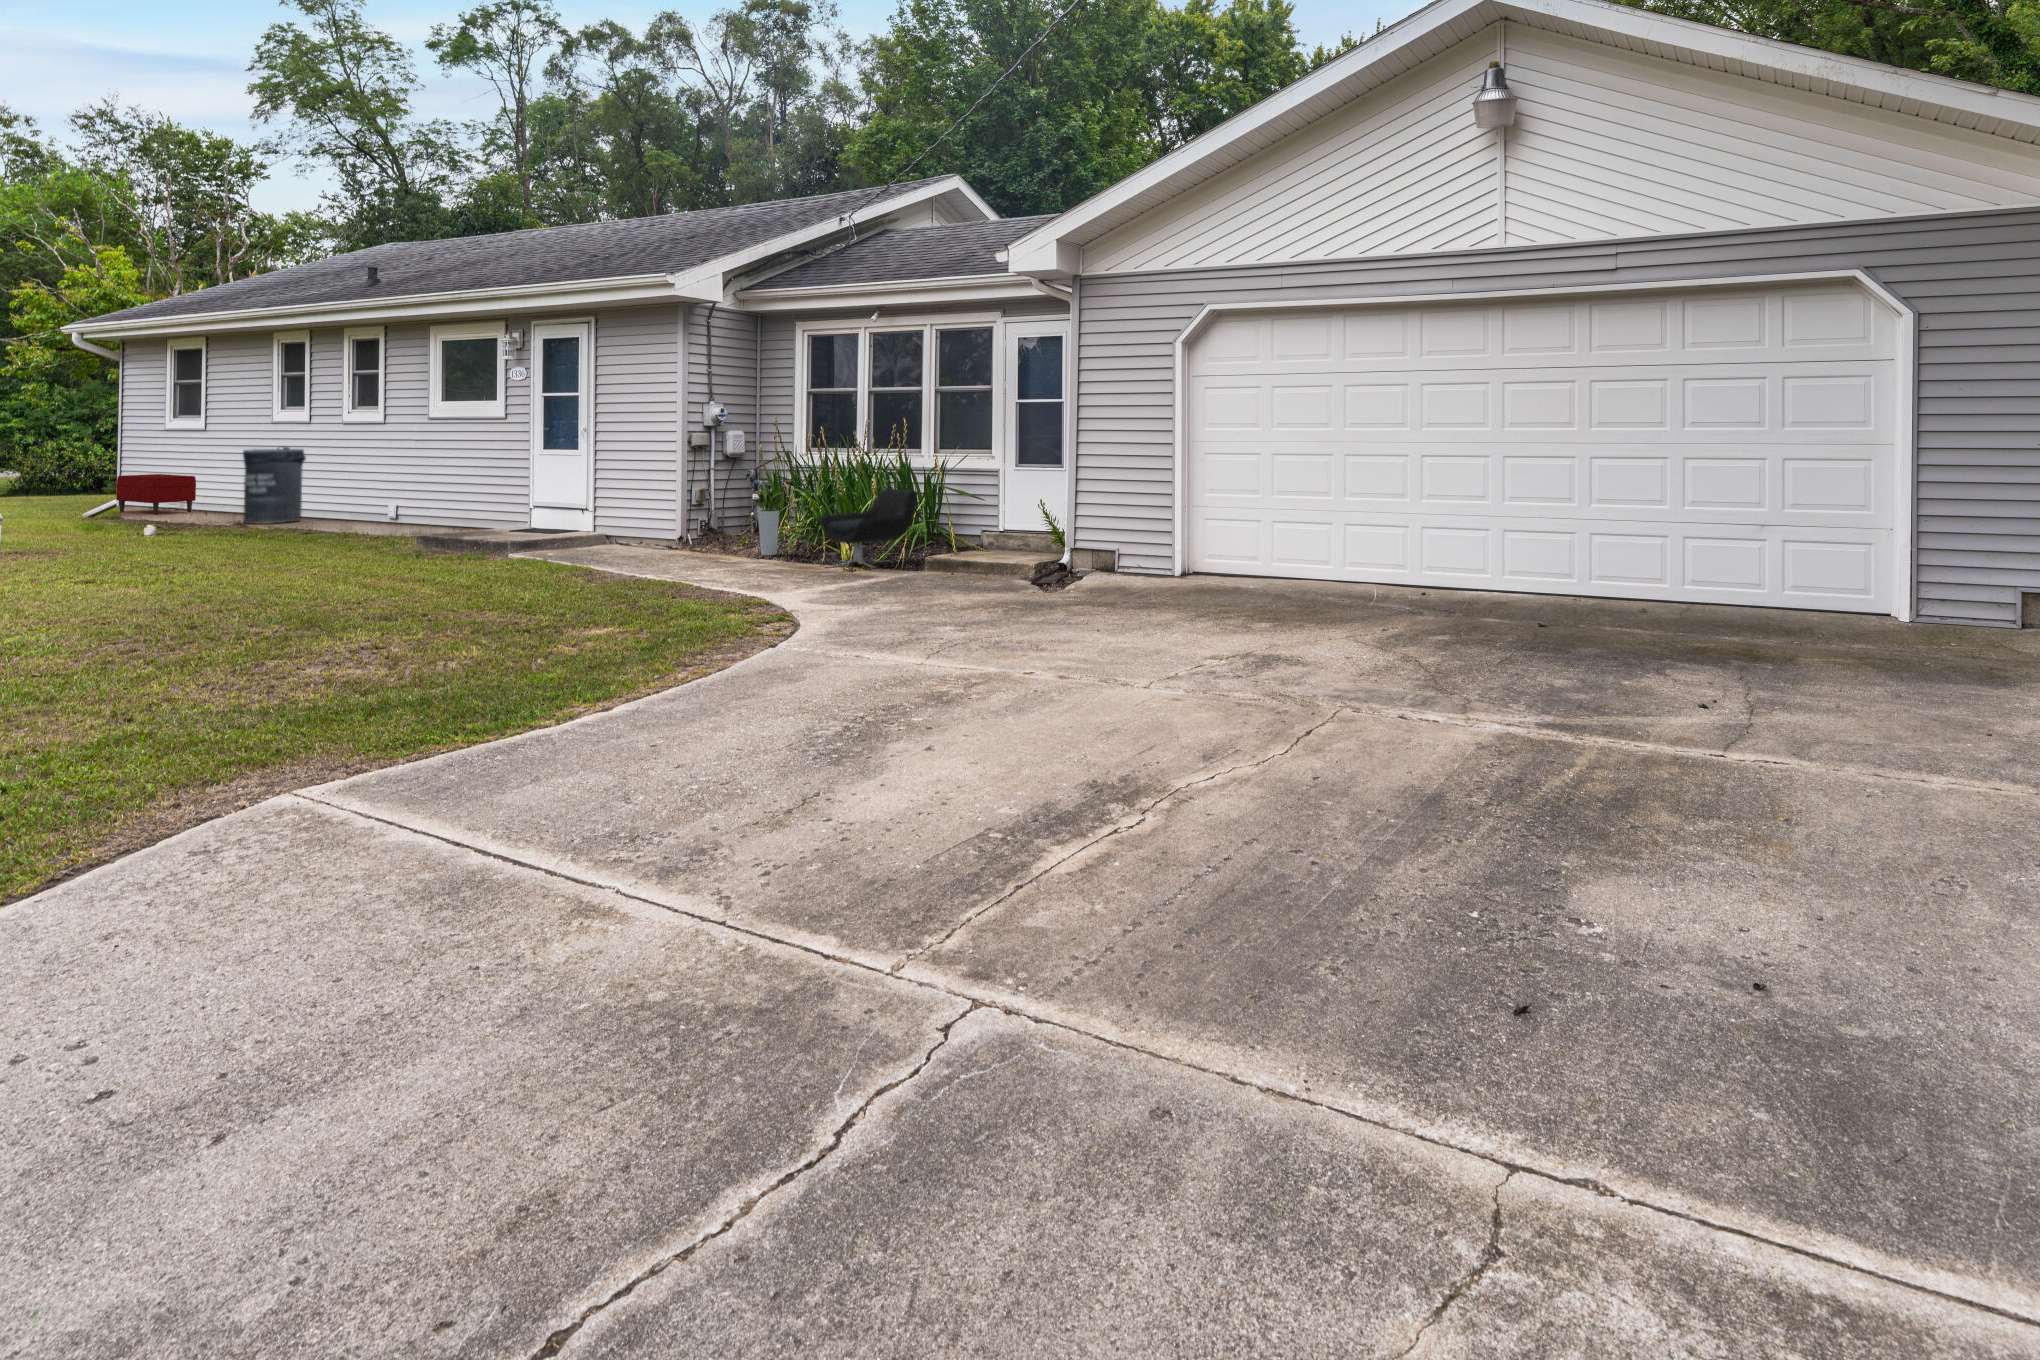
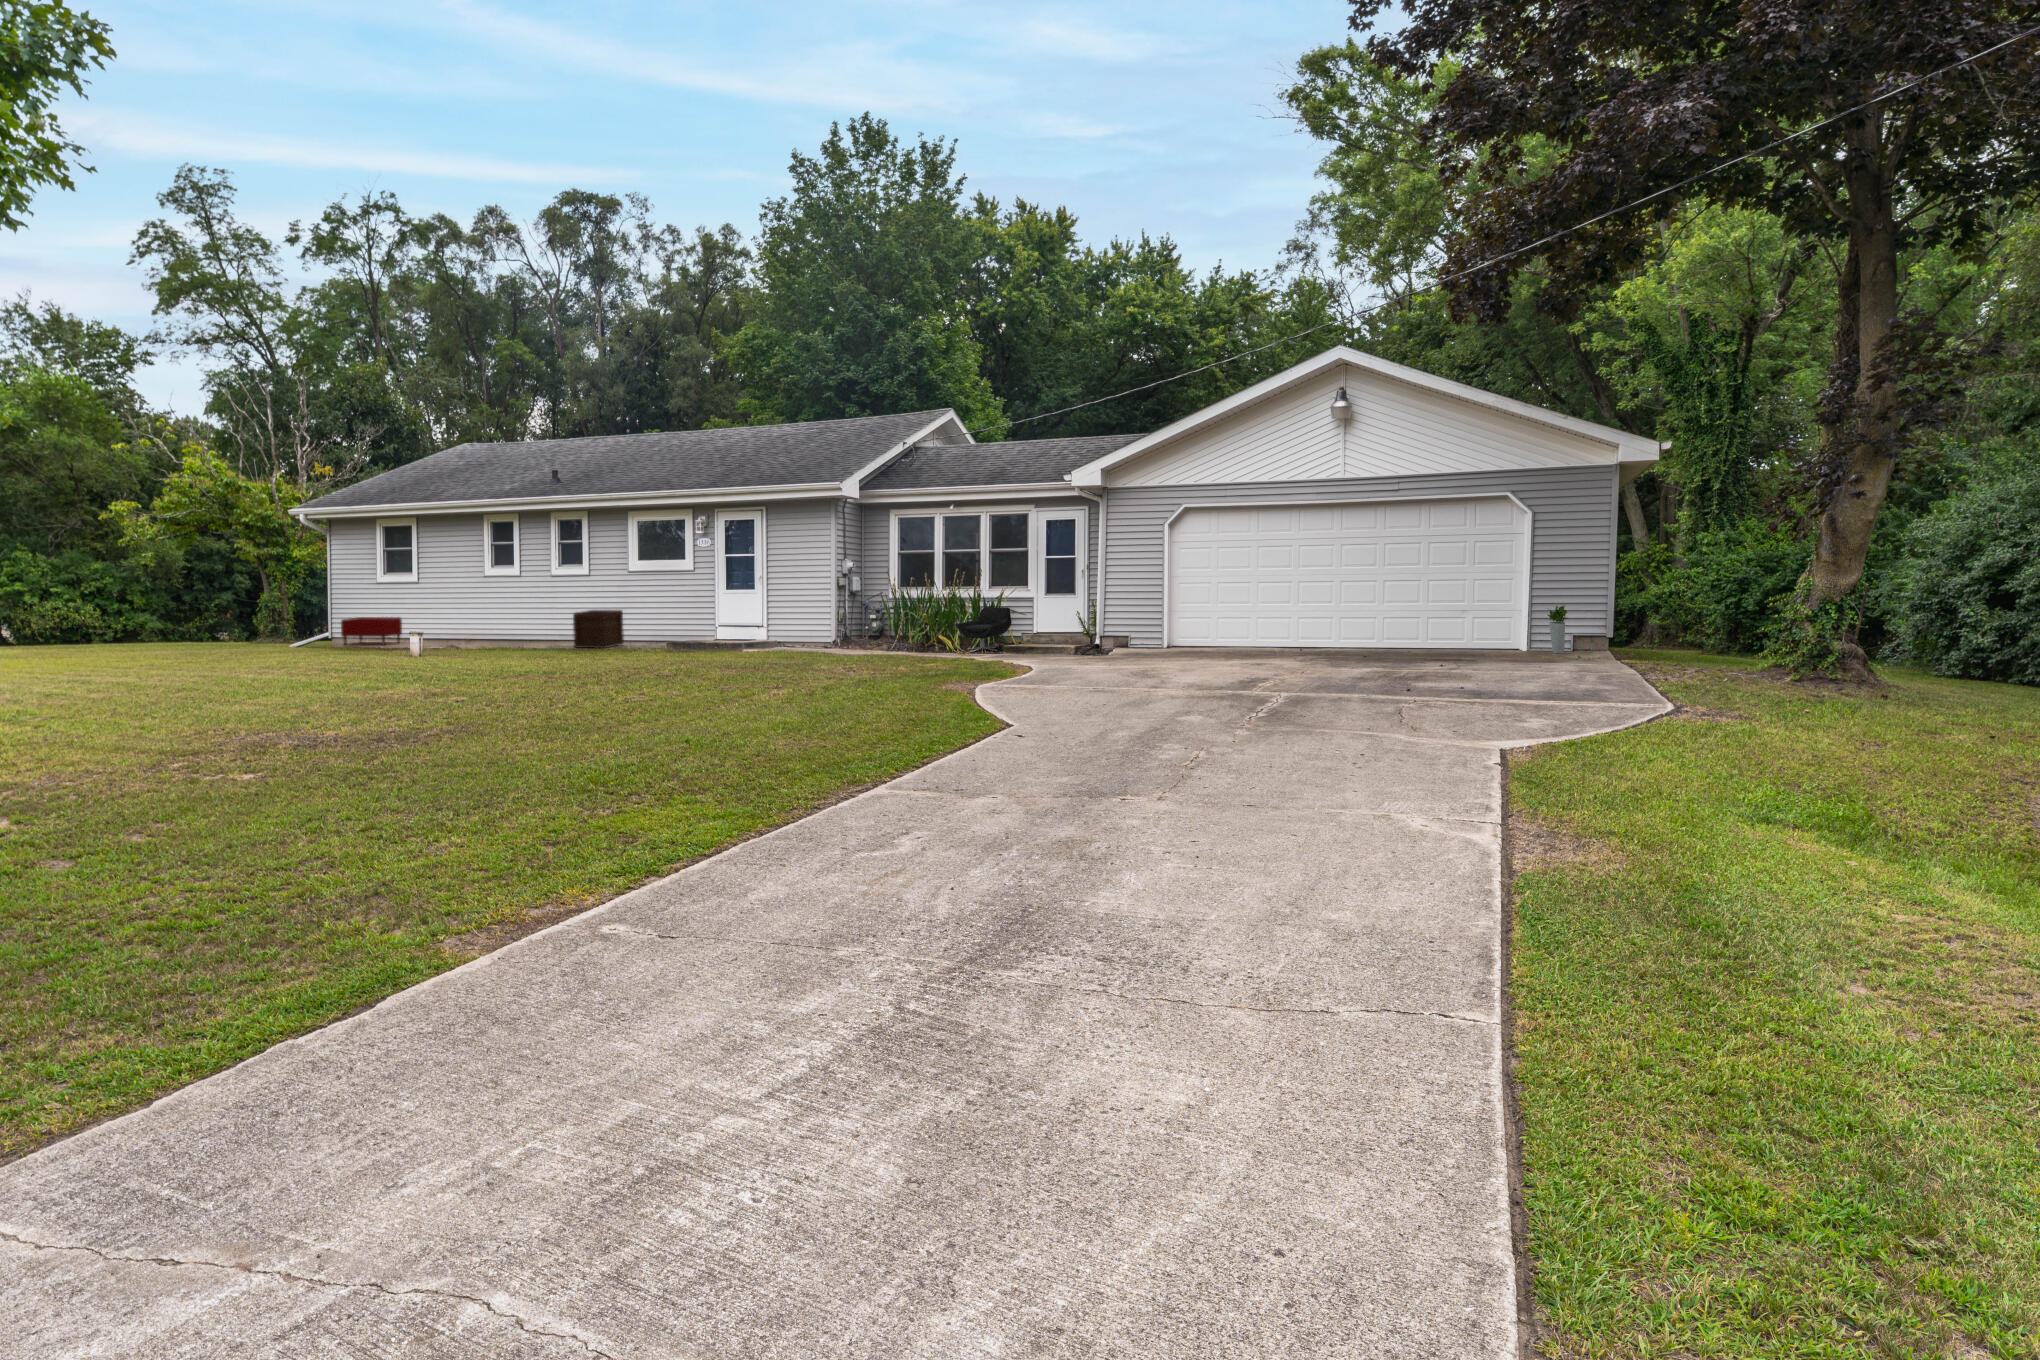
trash can: present [243,447,306,524] -> none [480,595,519,647]
wooden crate: none [333,473,421,533] -> present [573,610,624,648]
planter: present [756,485,785,555] -> present [1548,605,1568,653]

